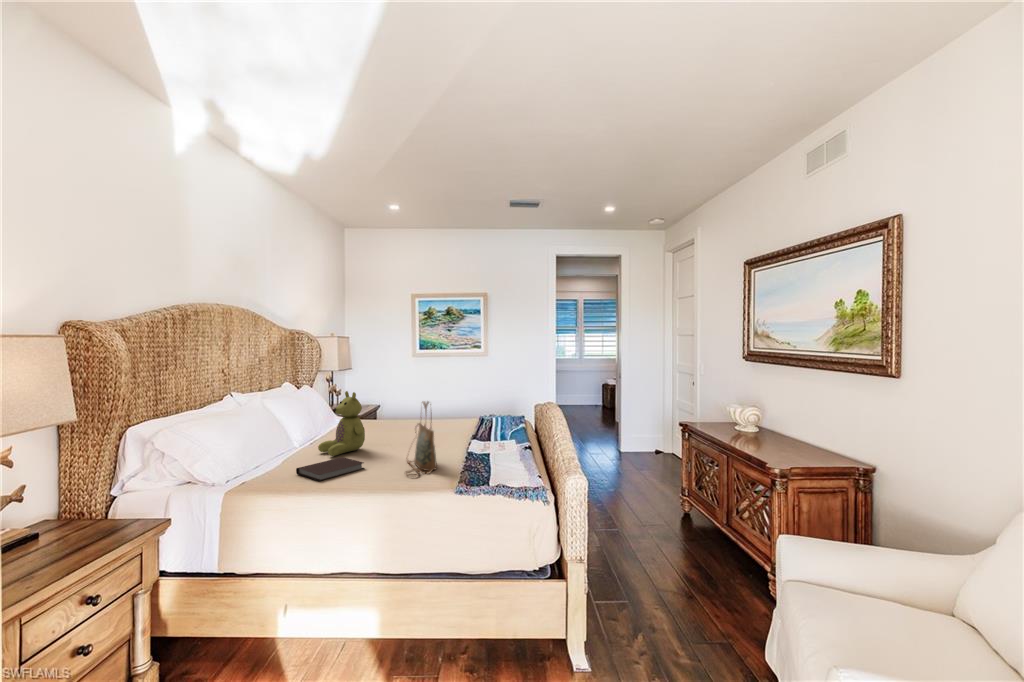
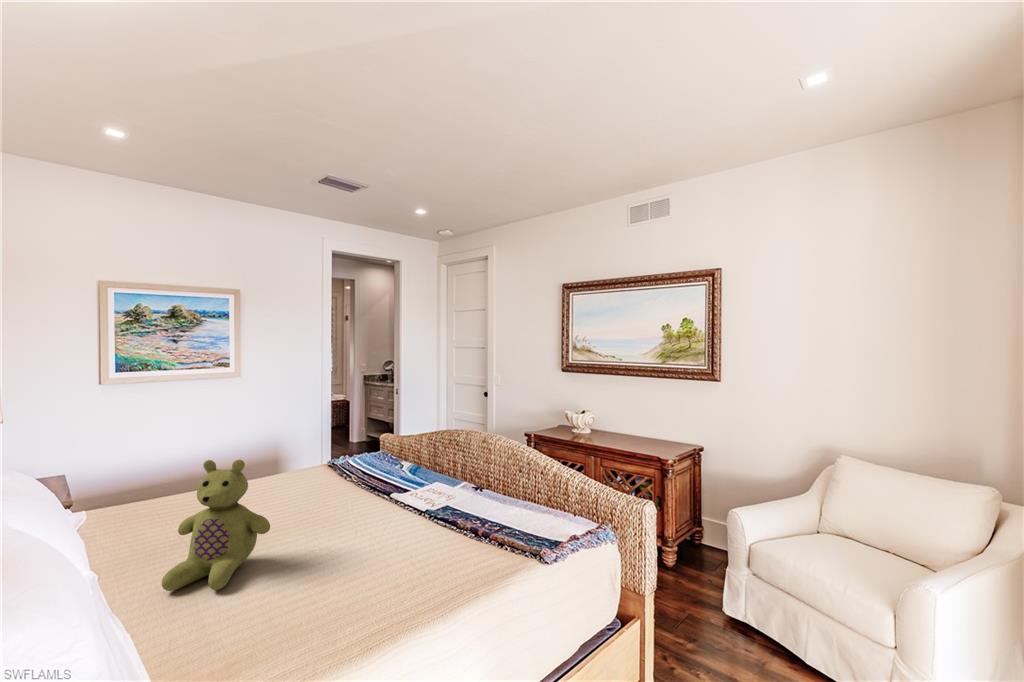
handbag: present [406,402,437,477] -> none [374,452,462,571]
notebook: present [296,457,364,481] -> none [231,576,343,649]

